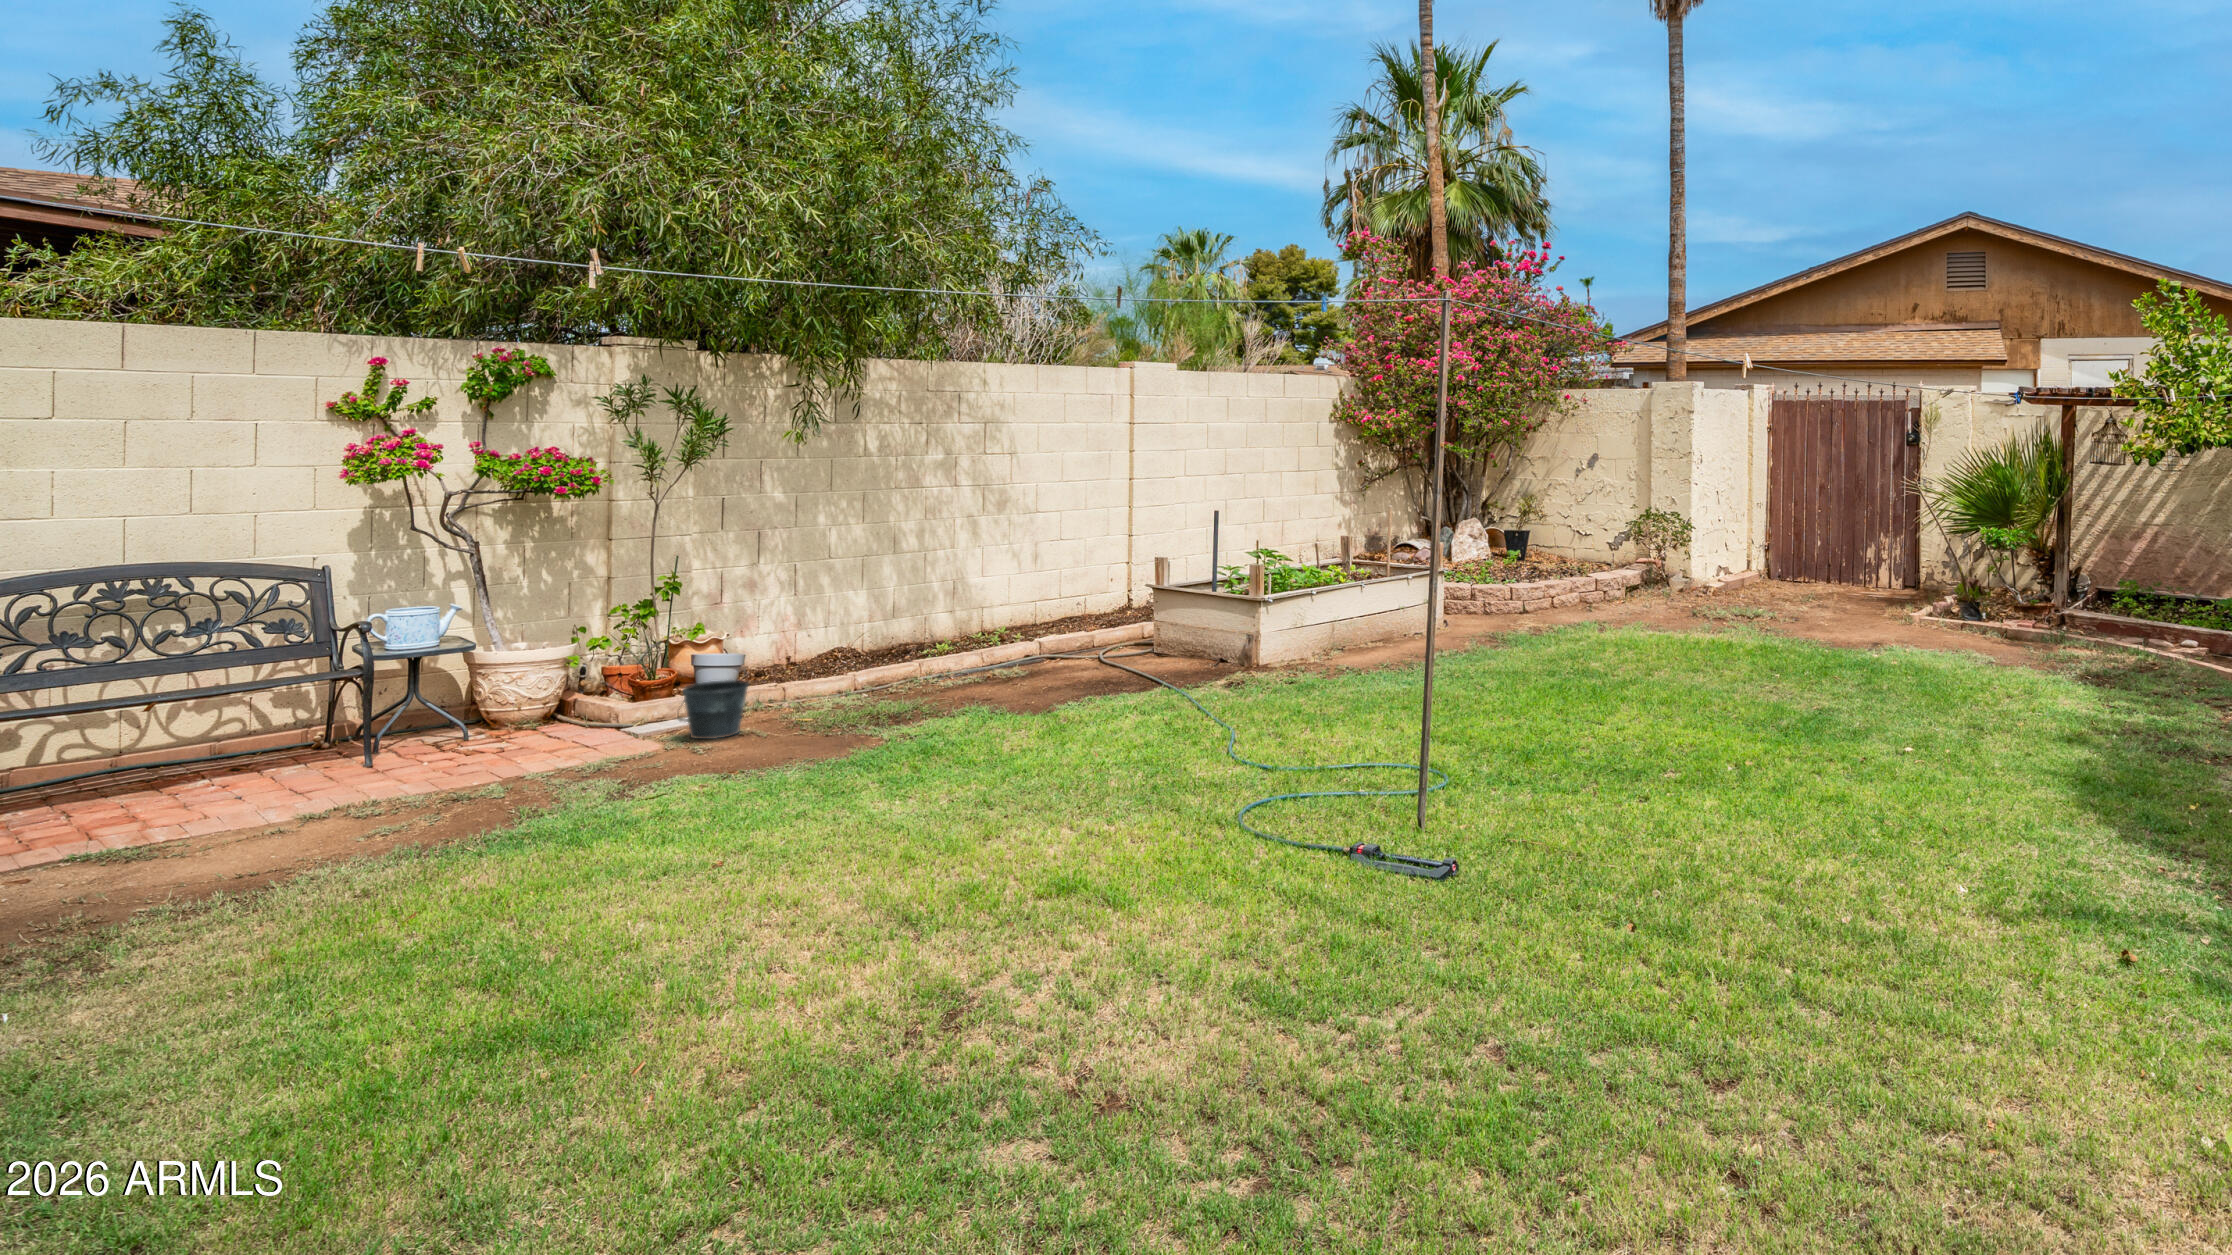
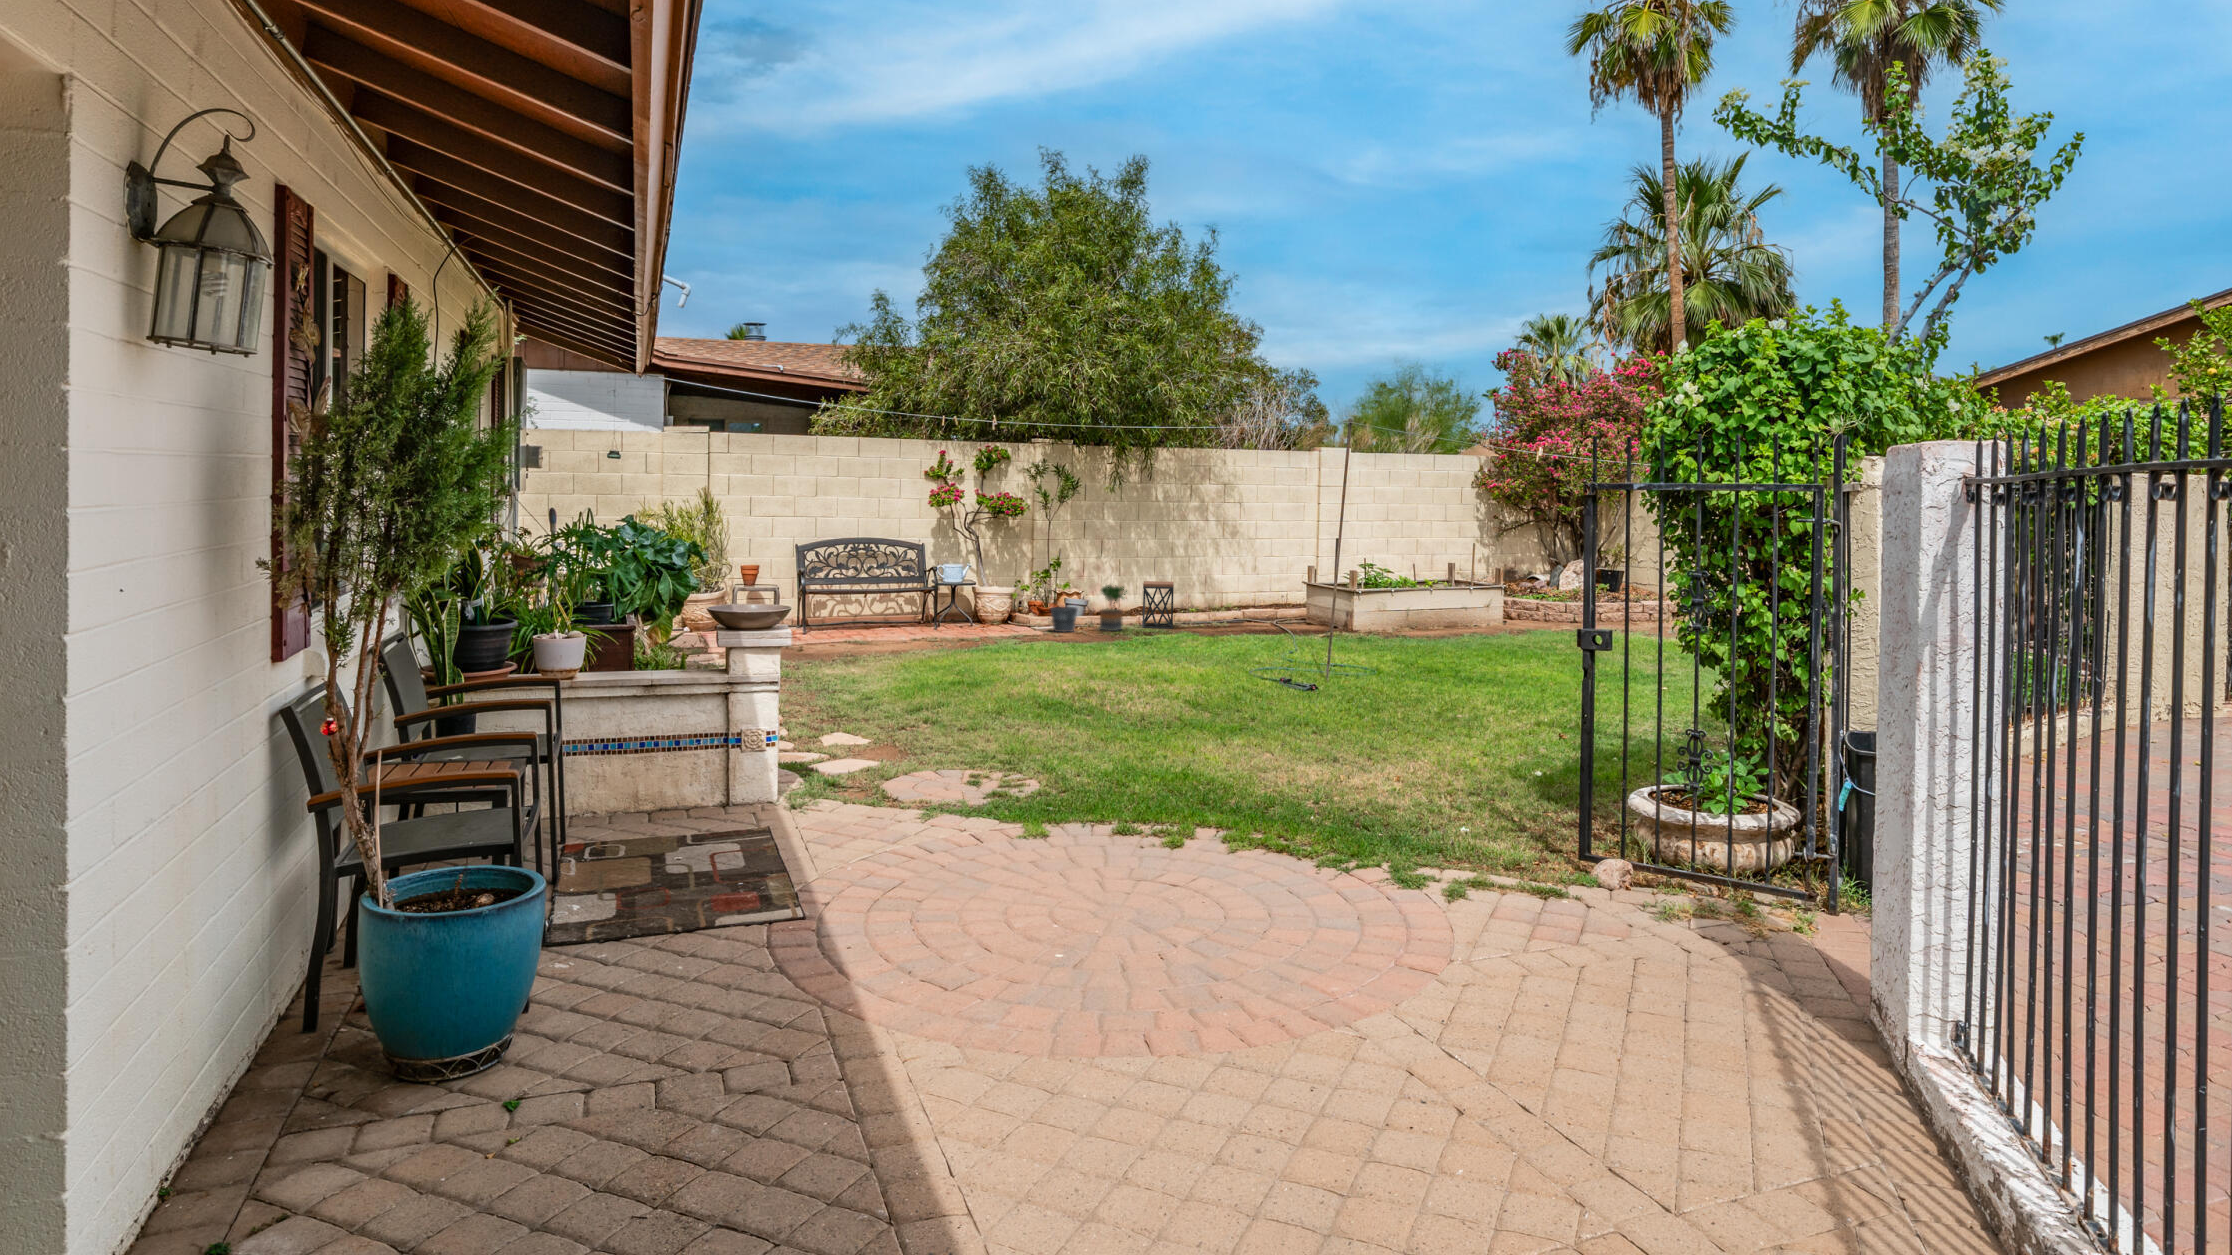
stool: none [866,604,938,700] -> present [1142,581,1174,629]
potted tree: none [788,624,854,719] -> present [1100,585,1127,631]

